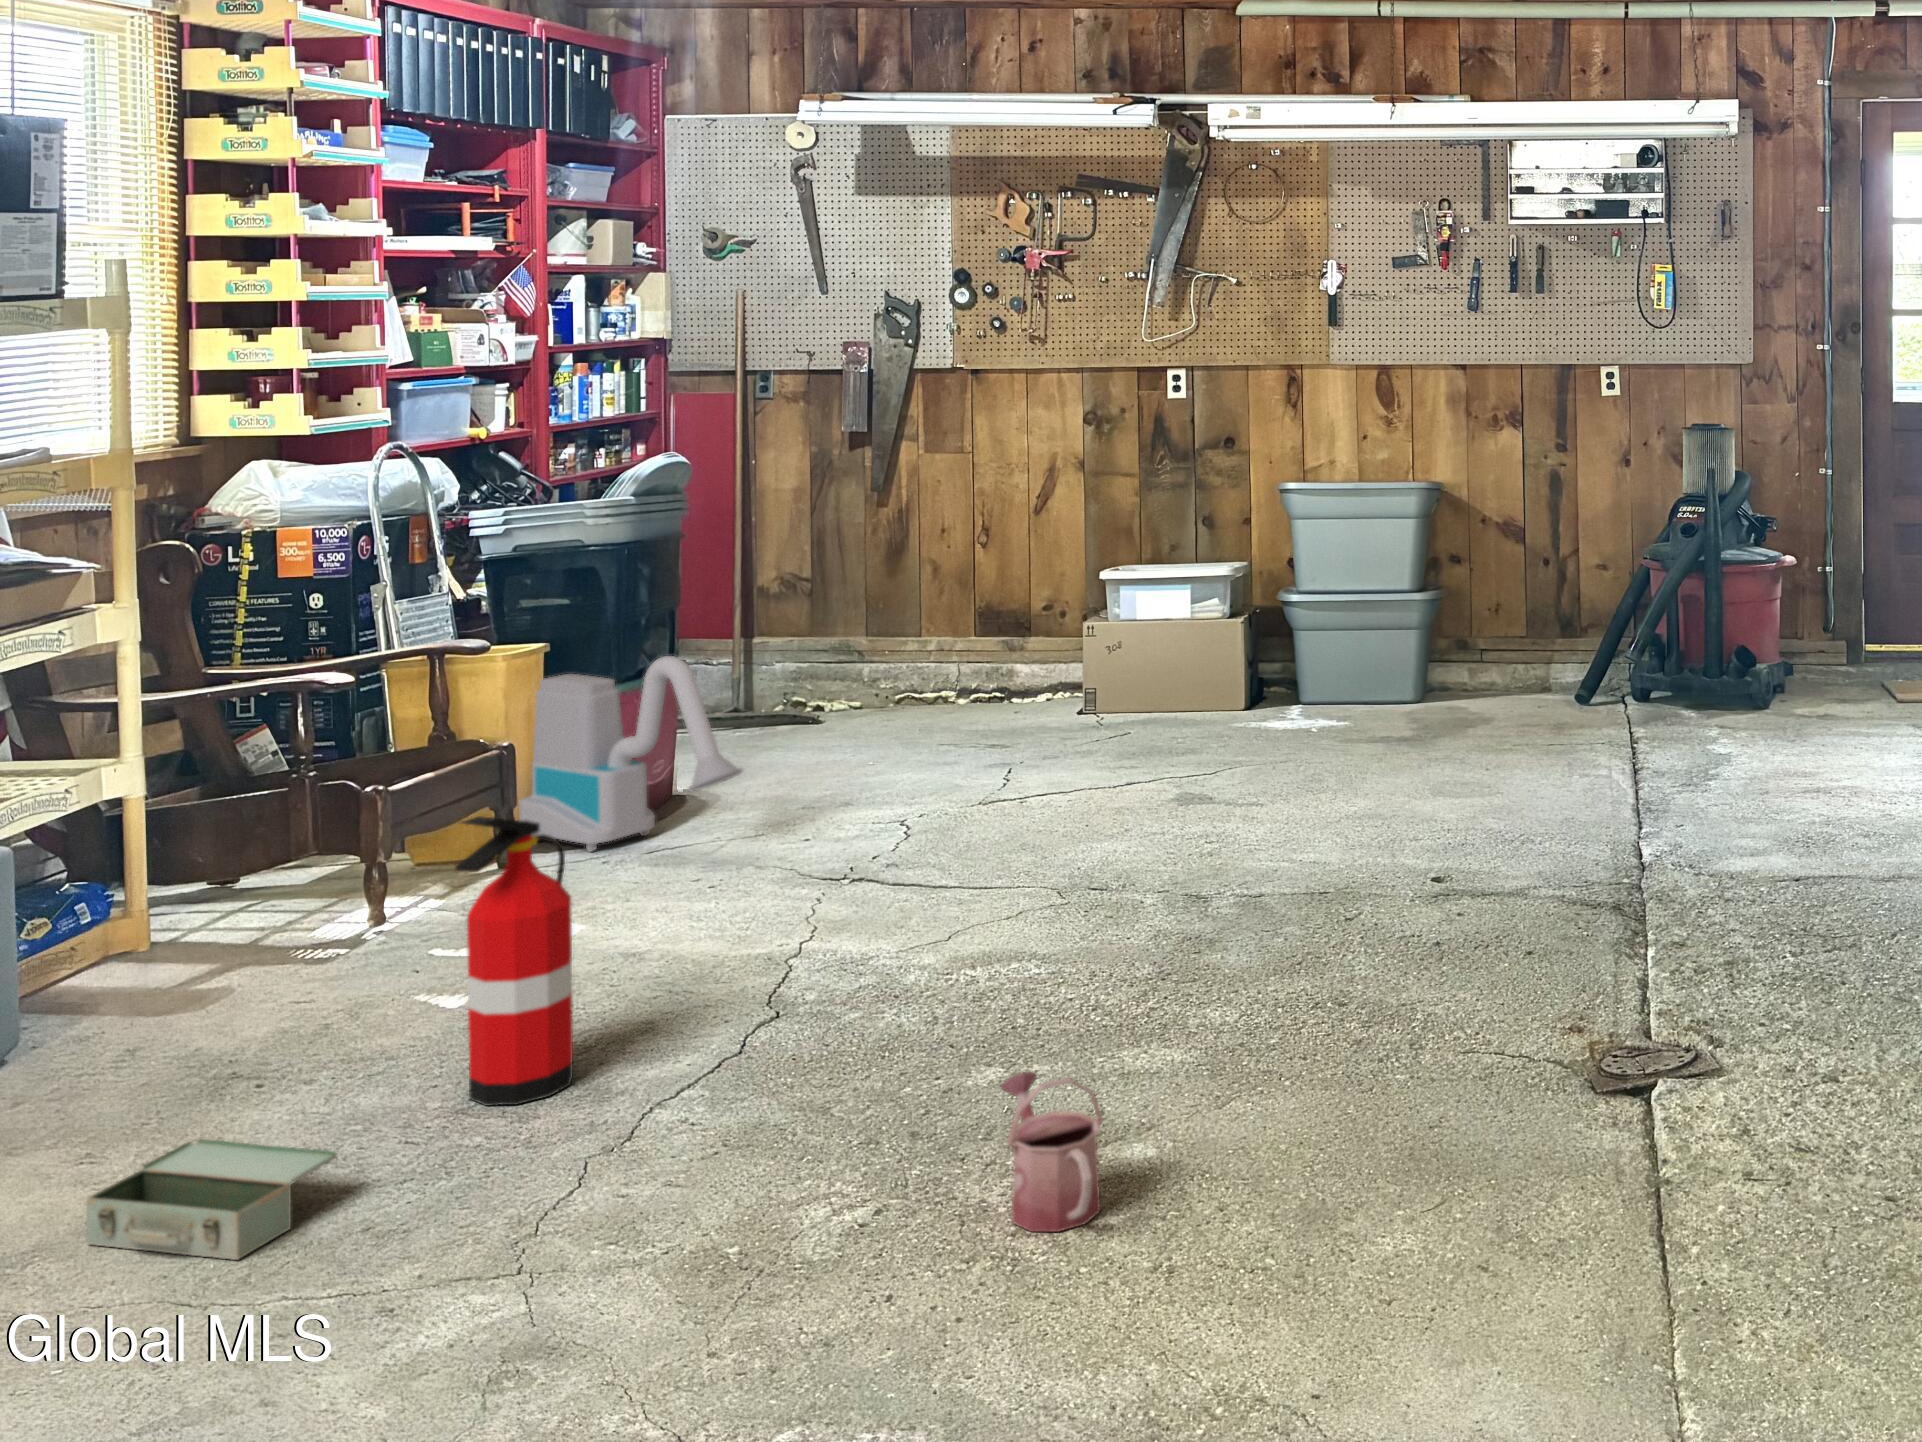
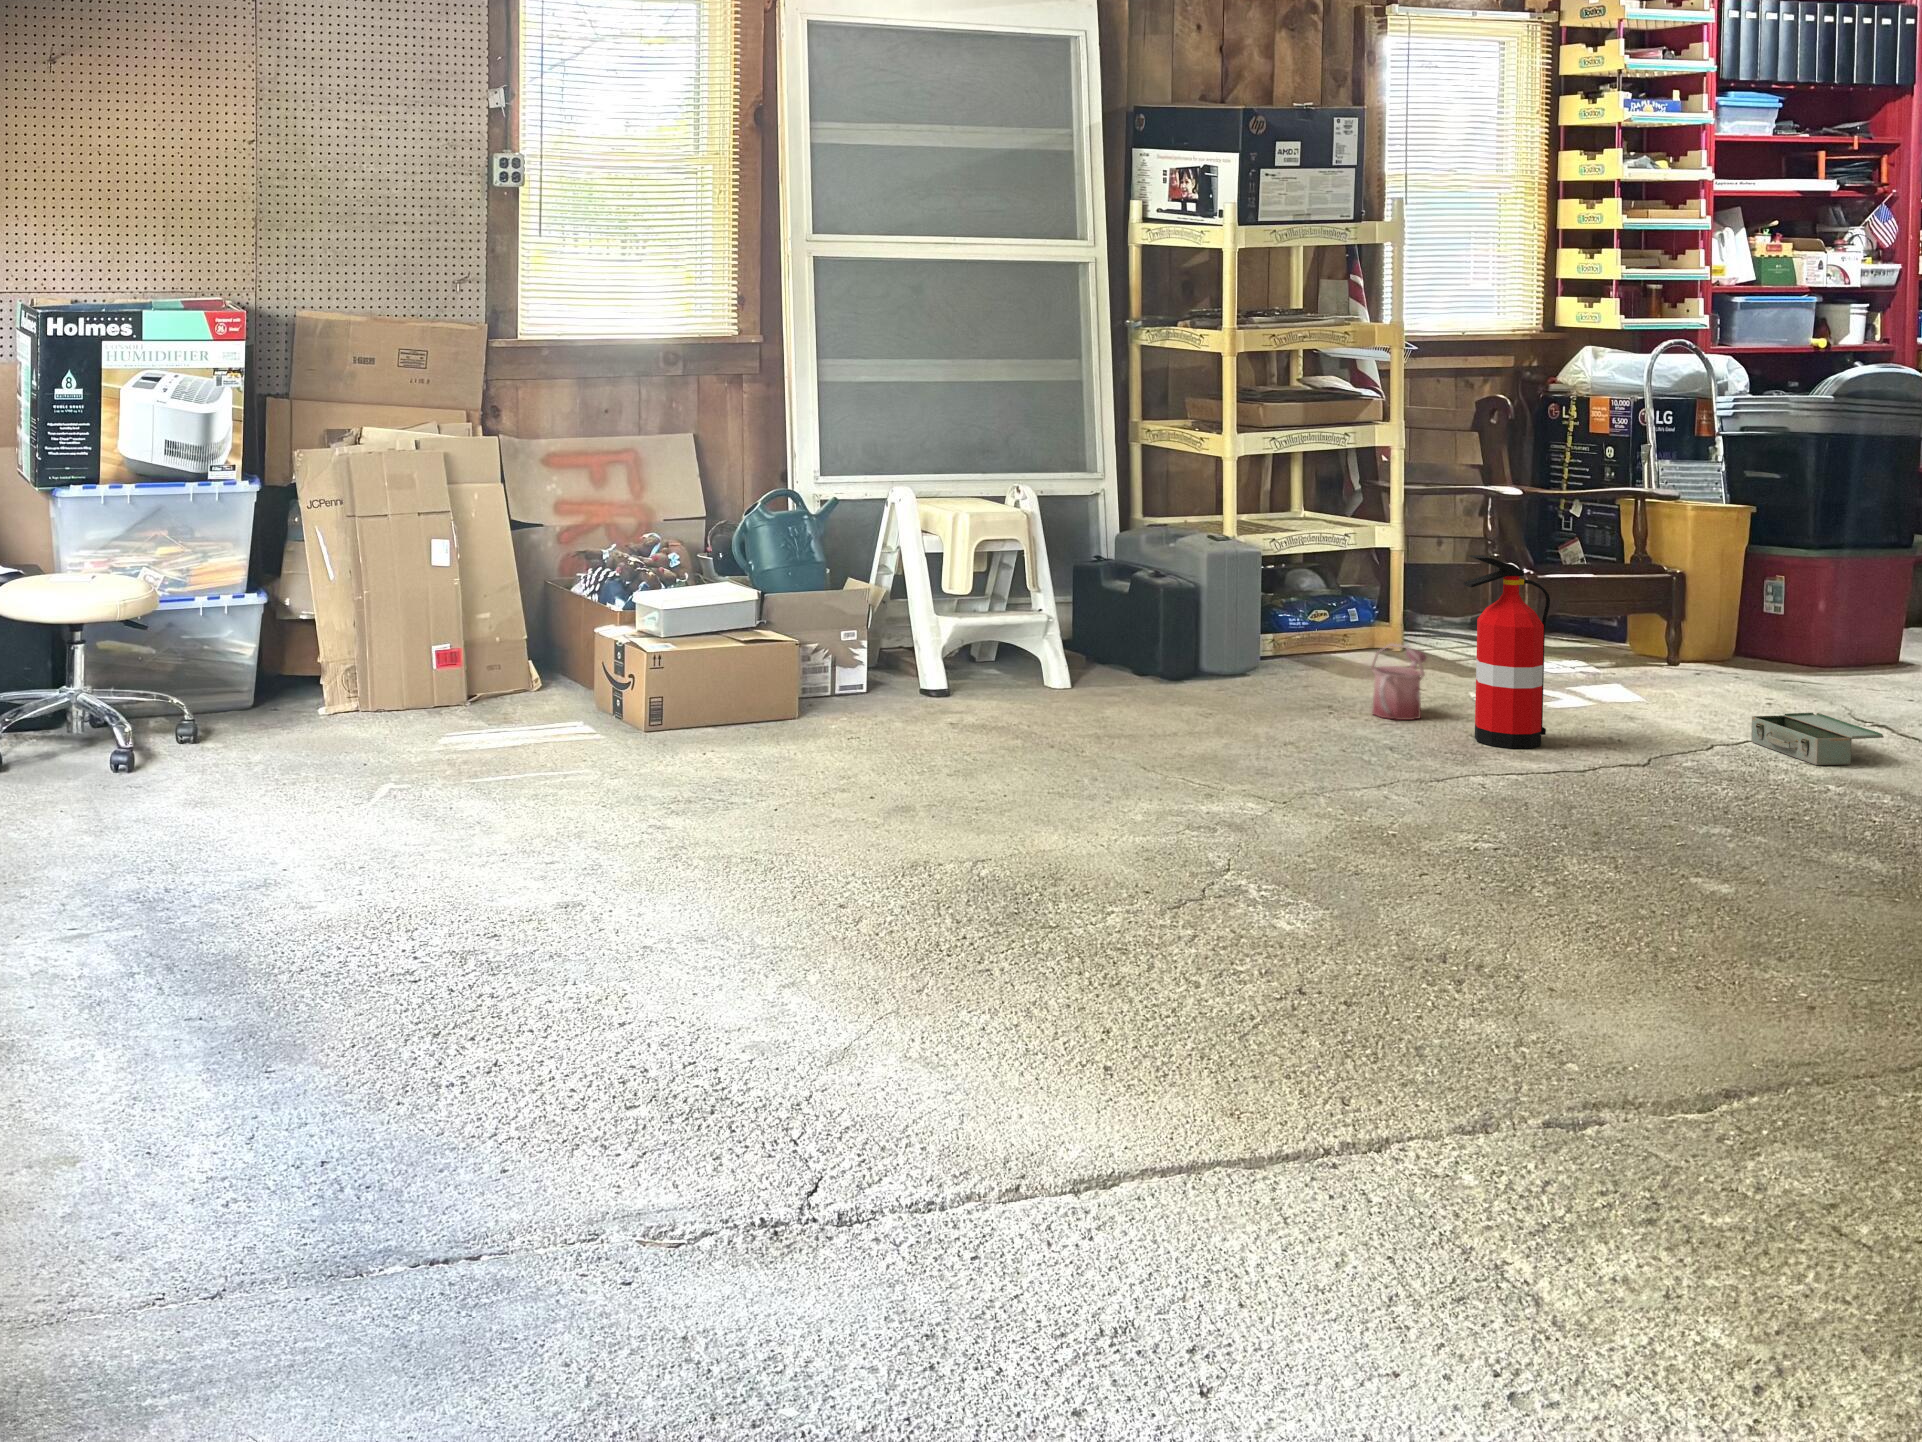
vacuum cleaner: present [519,656,743,852] -> none [1722,522,1857,673]
watering can: present [1001,1072,1103,1232] -> present [1371,644,1427,720]
toolbox: present [86,1139,337,1260] -> present [1751,713,1884,765]

